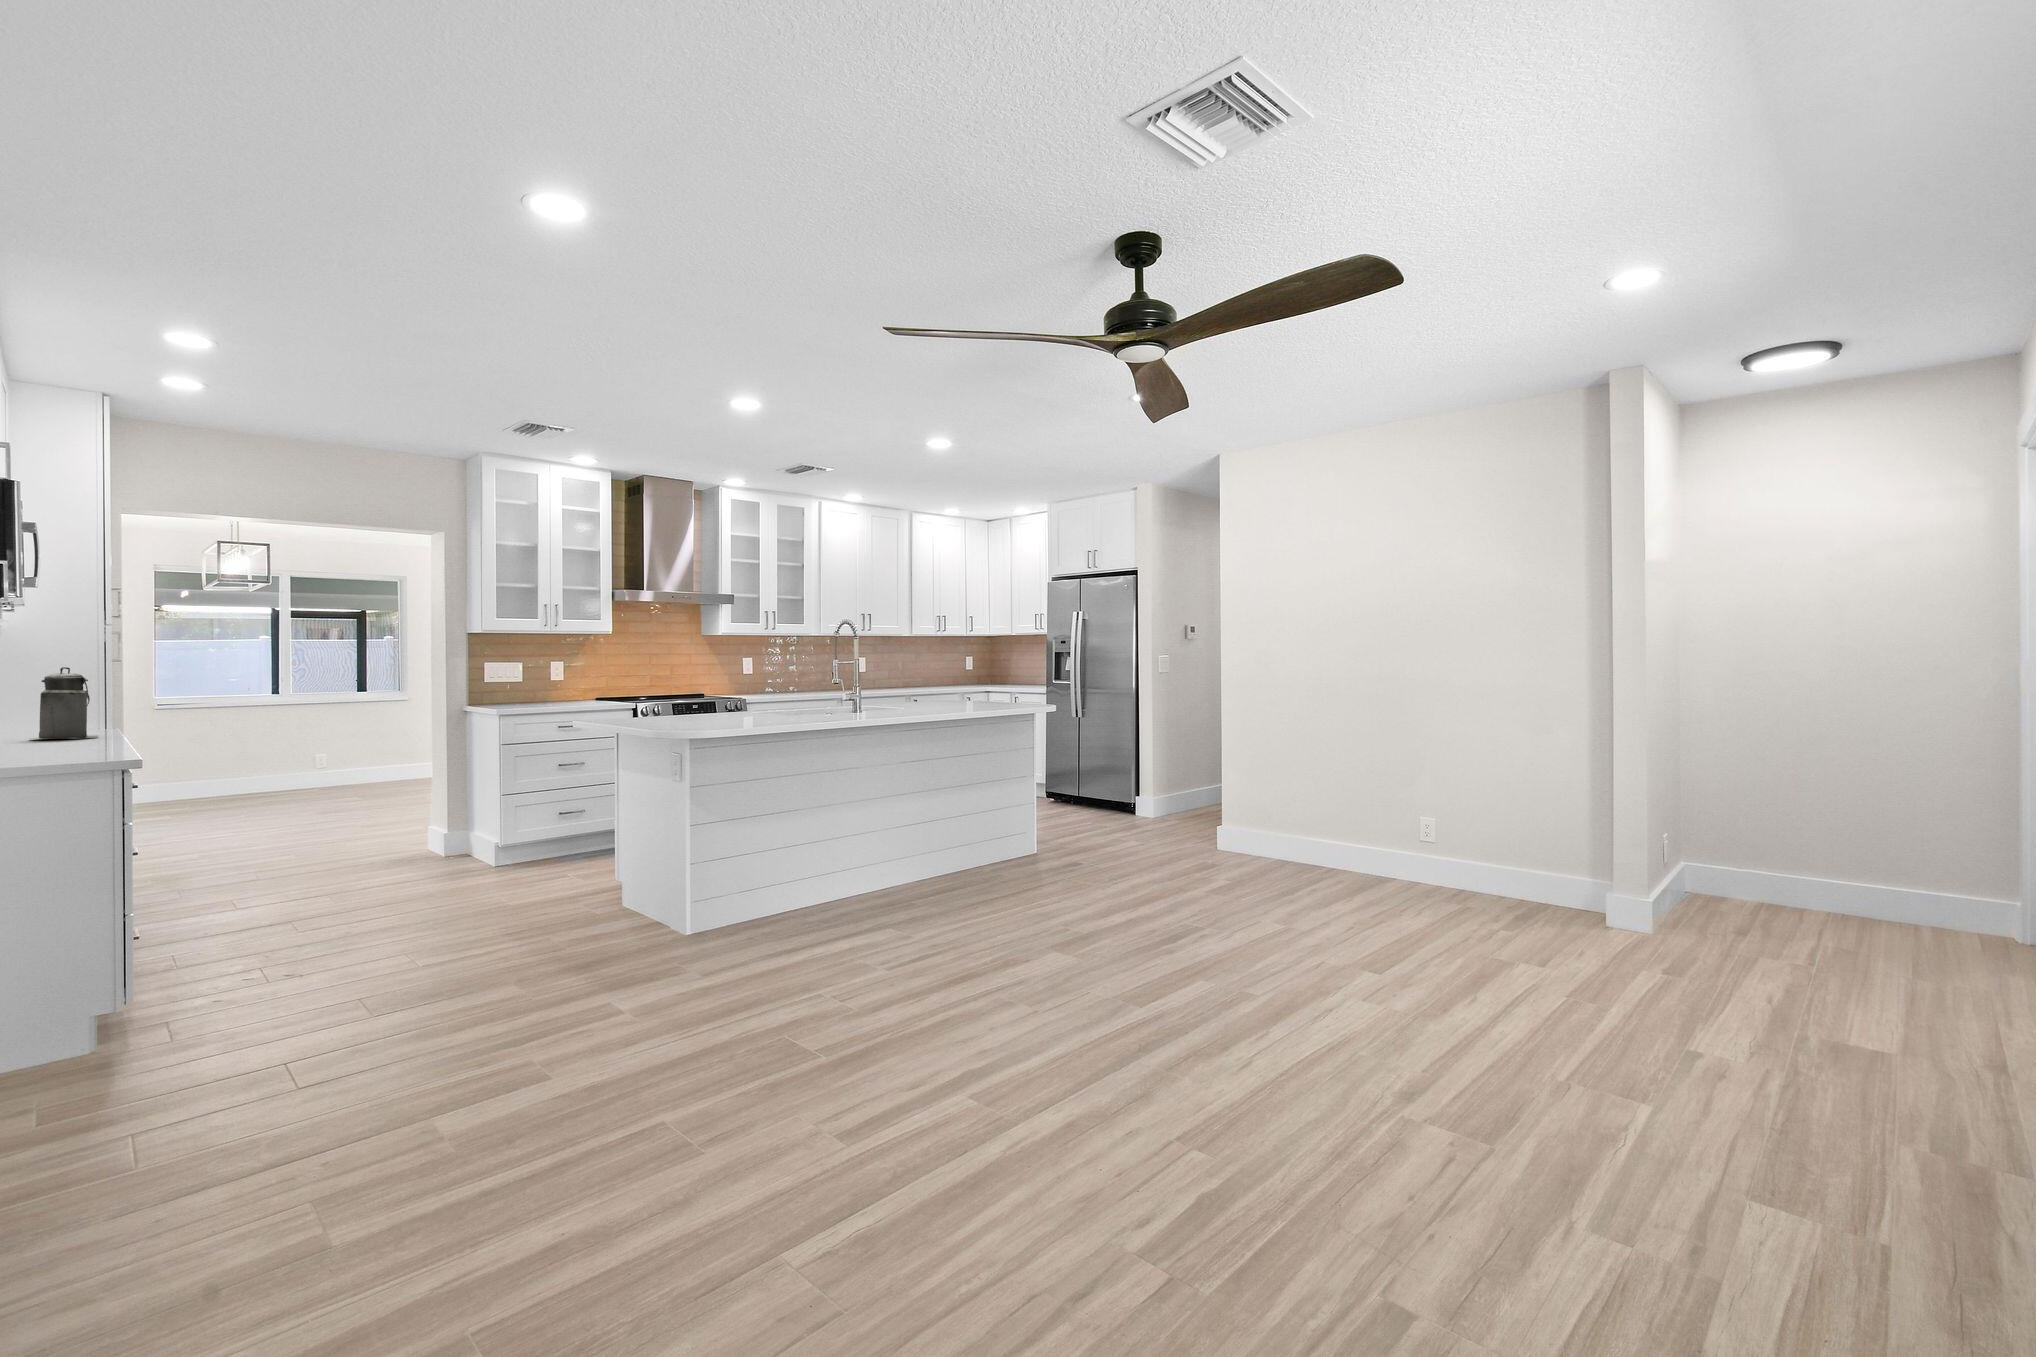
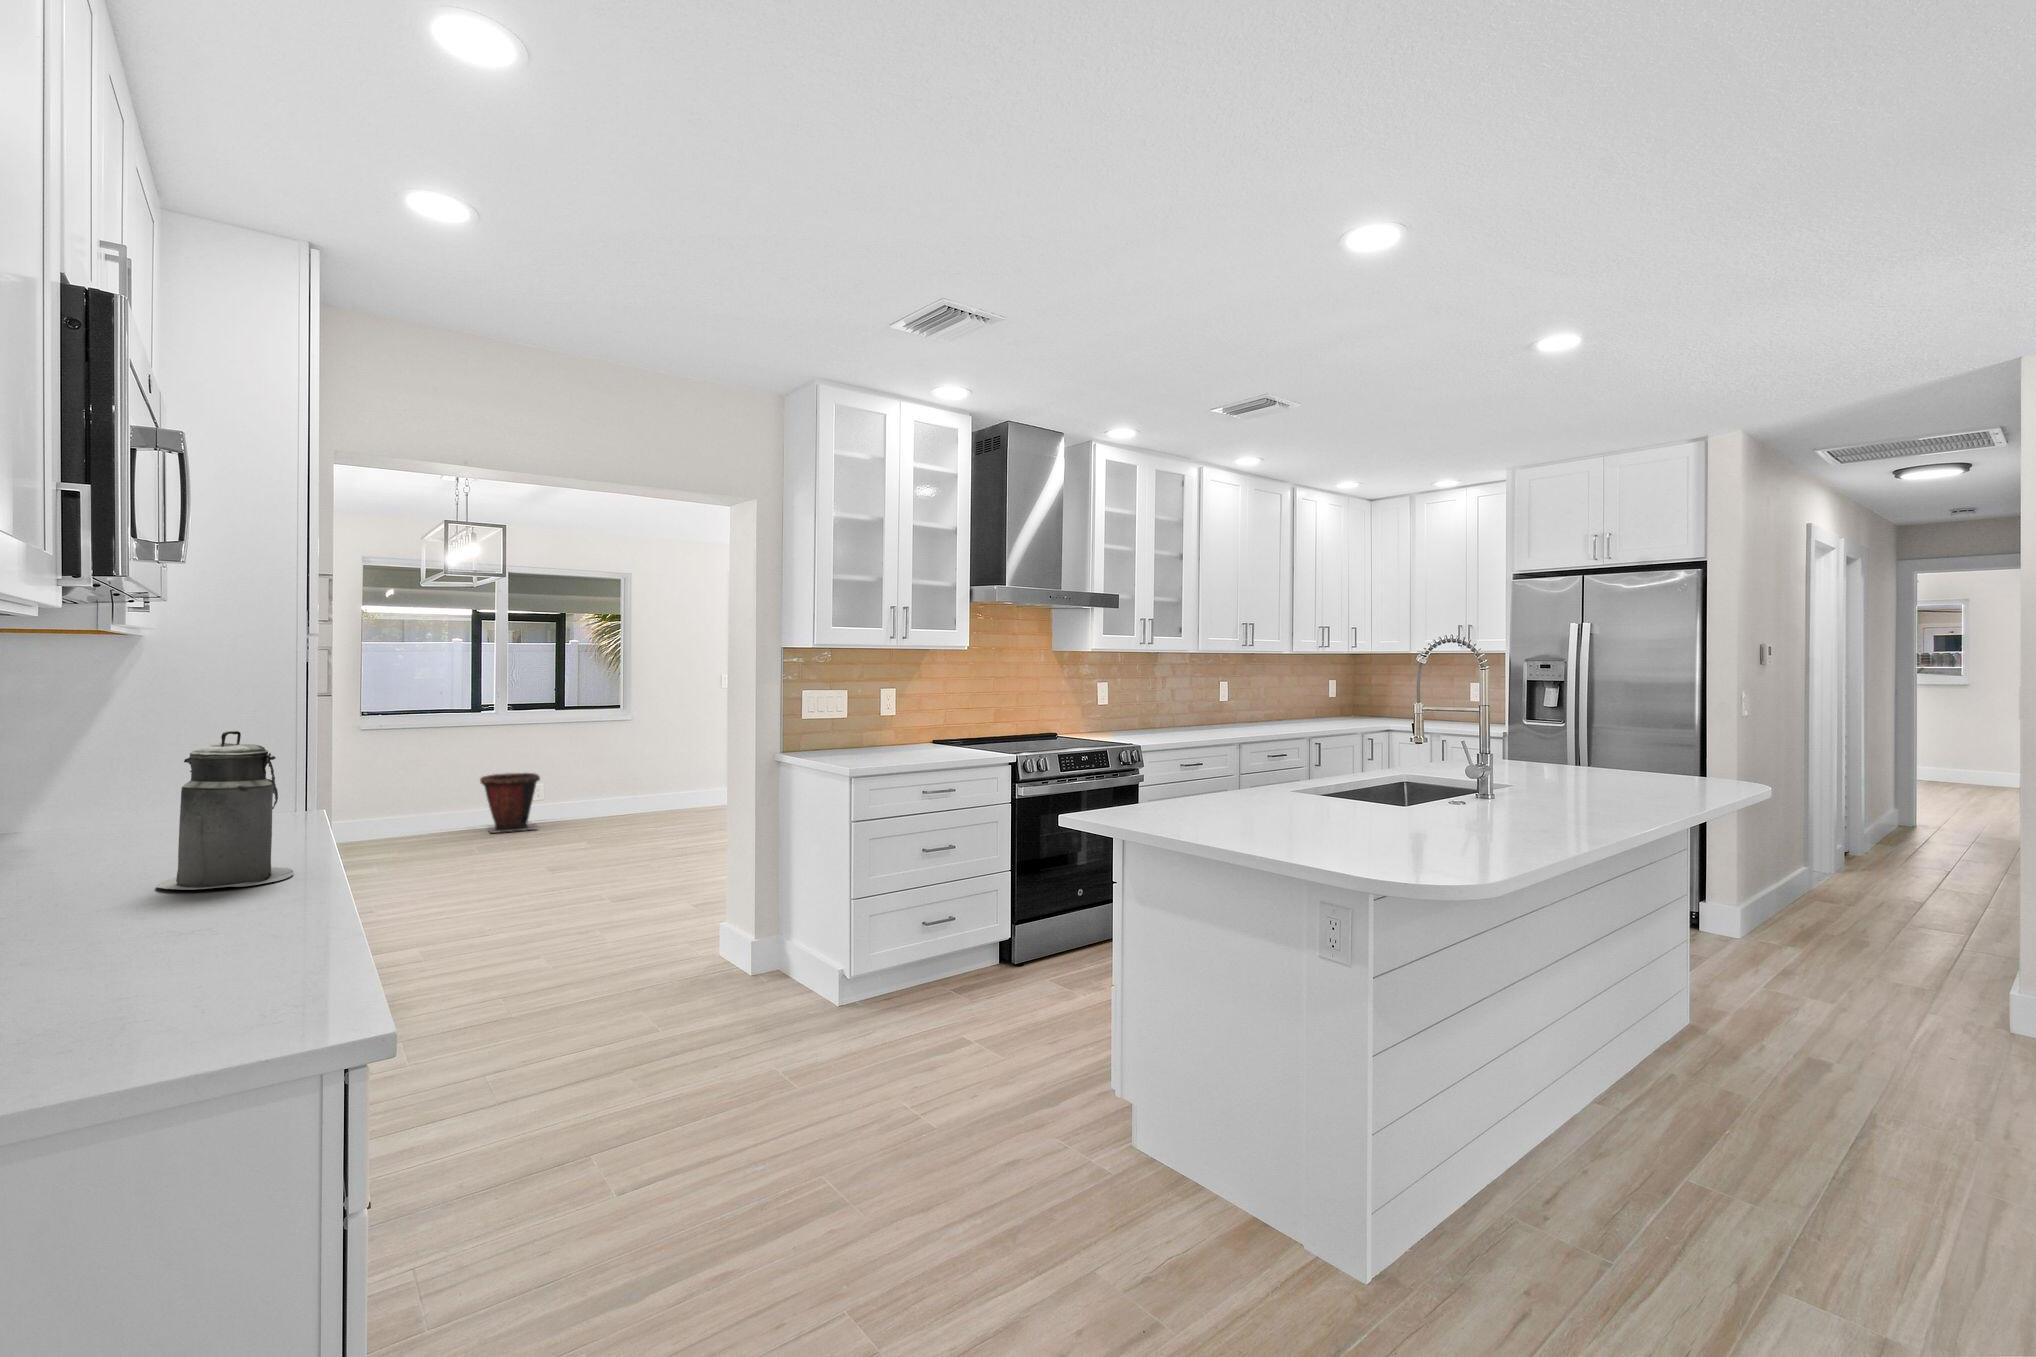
waste bin: none [267,742,323,794] -> present [480,773,540,833]

